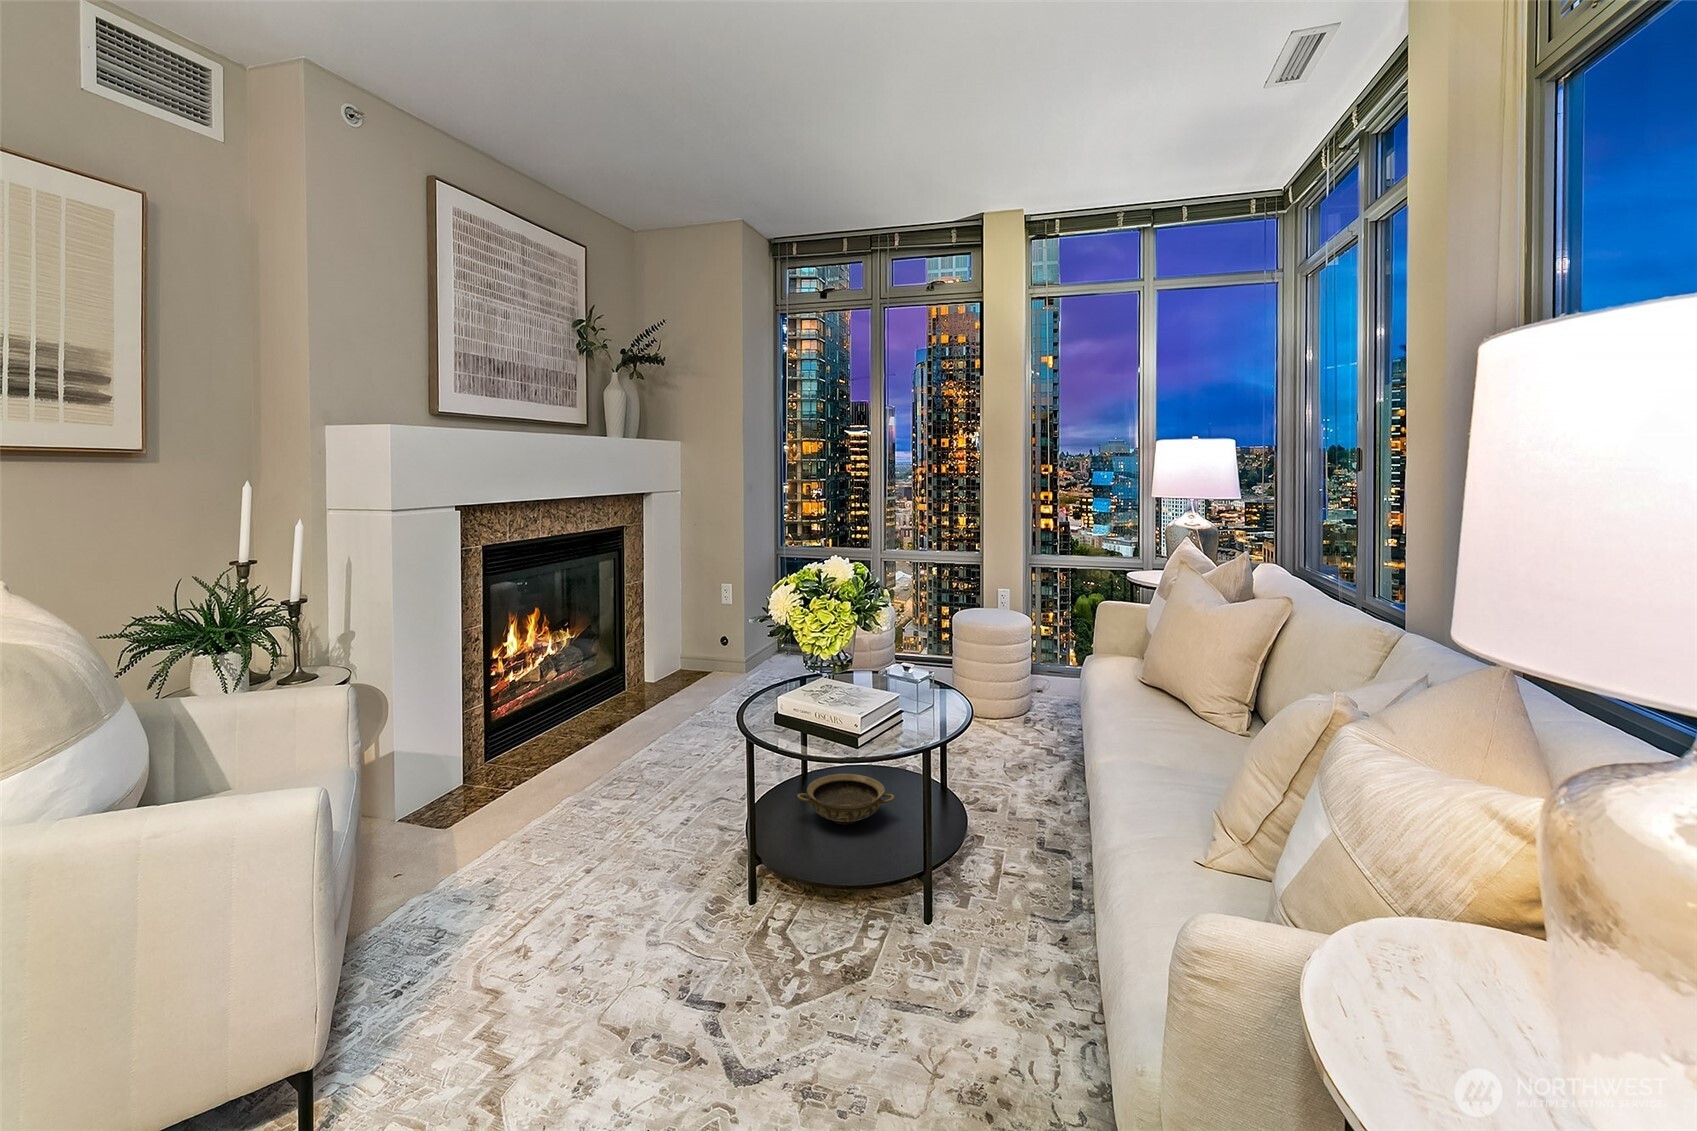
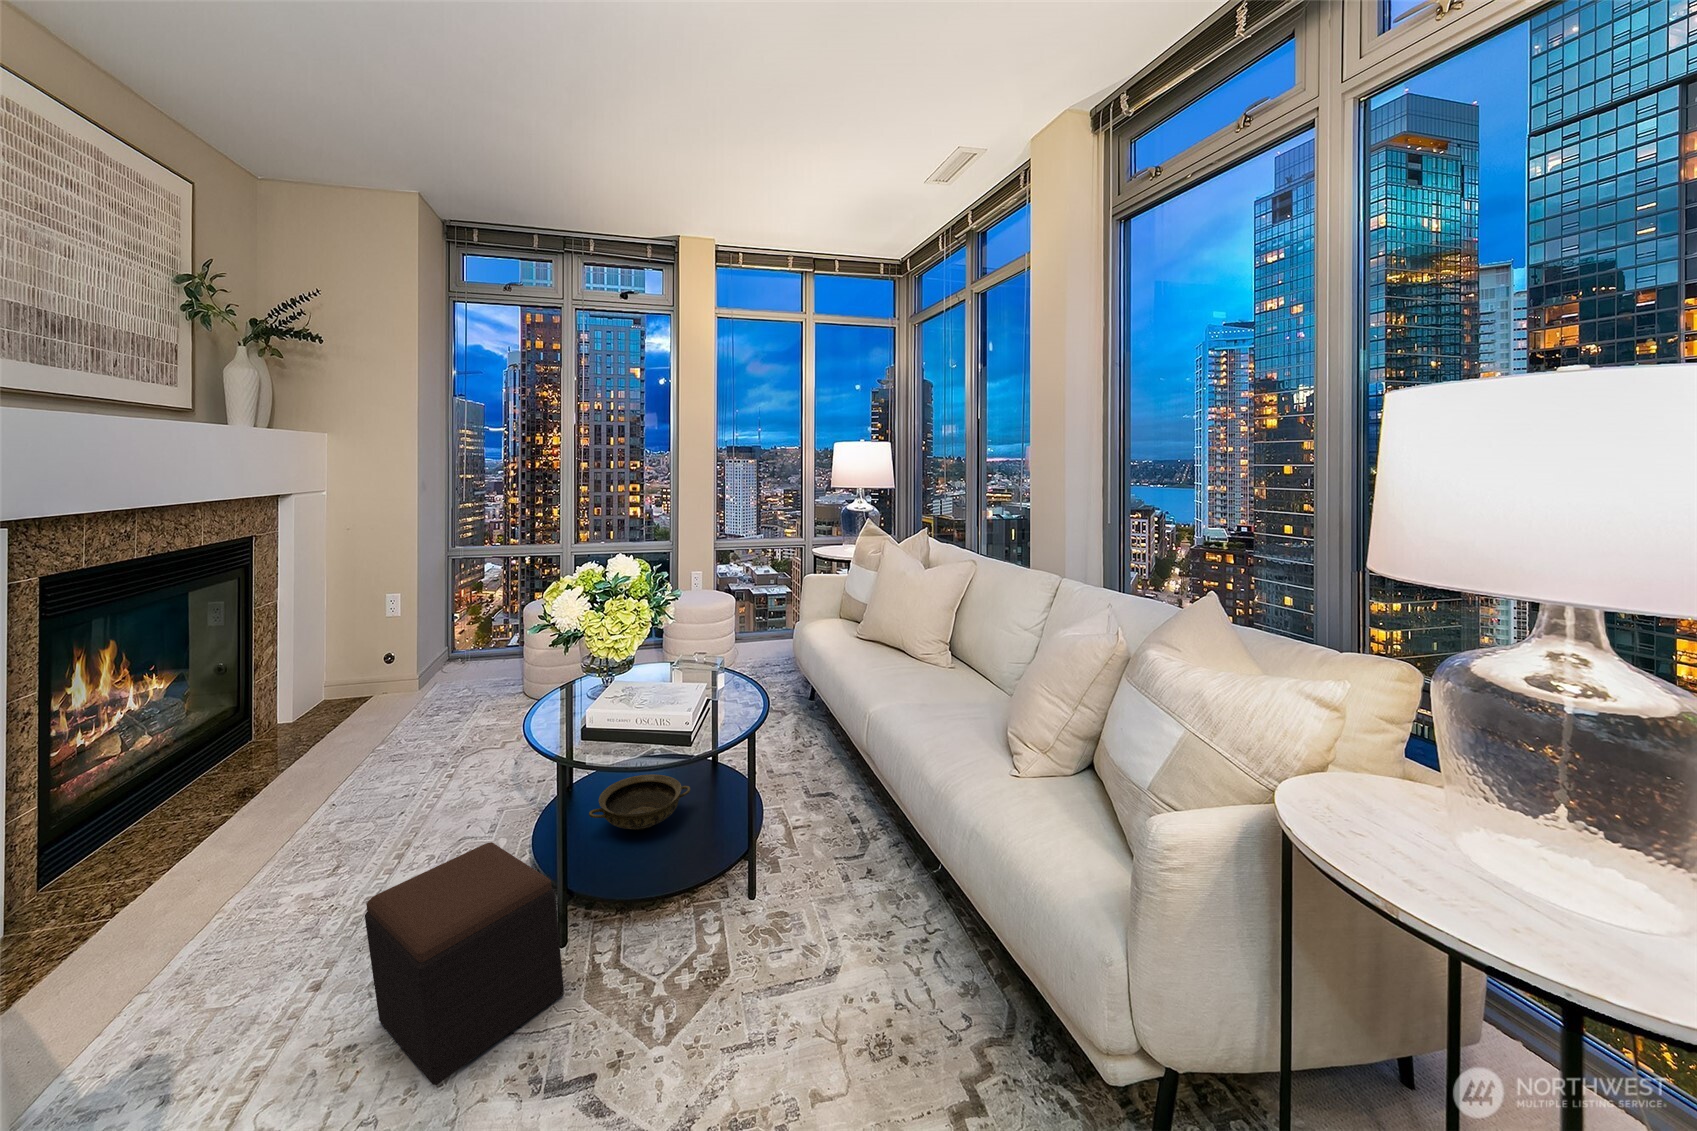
footstool: none [608,790,733,963] -> present [365,842,564,1085]

